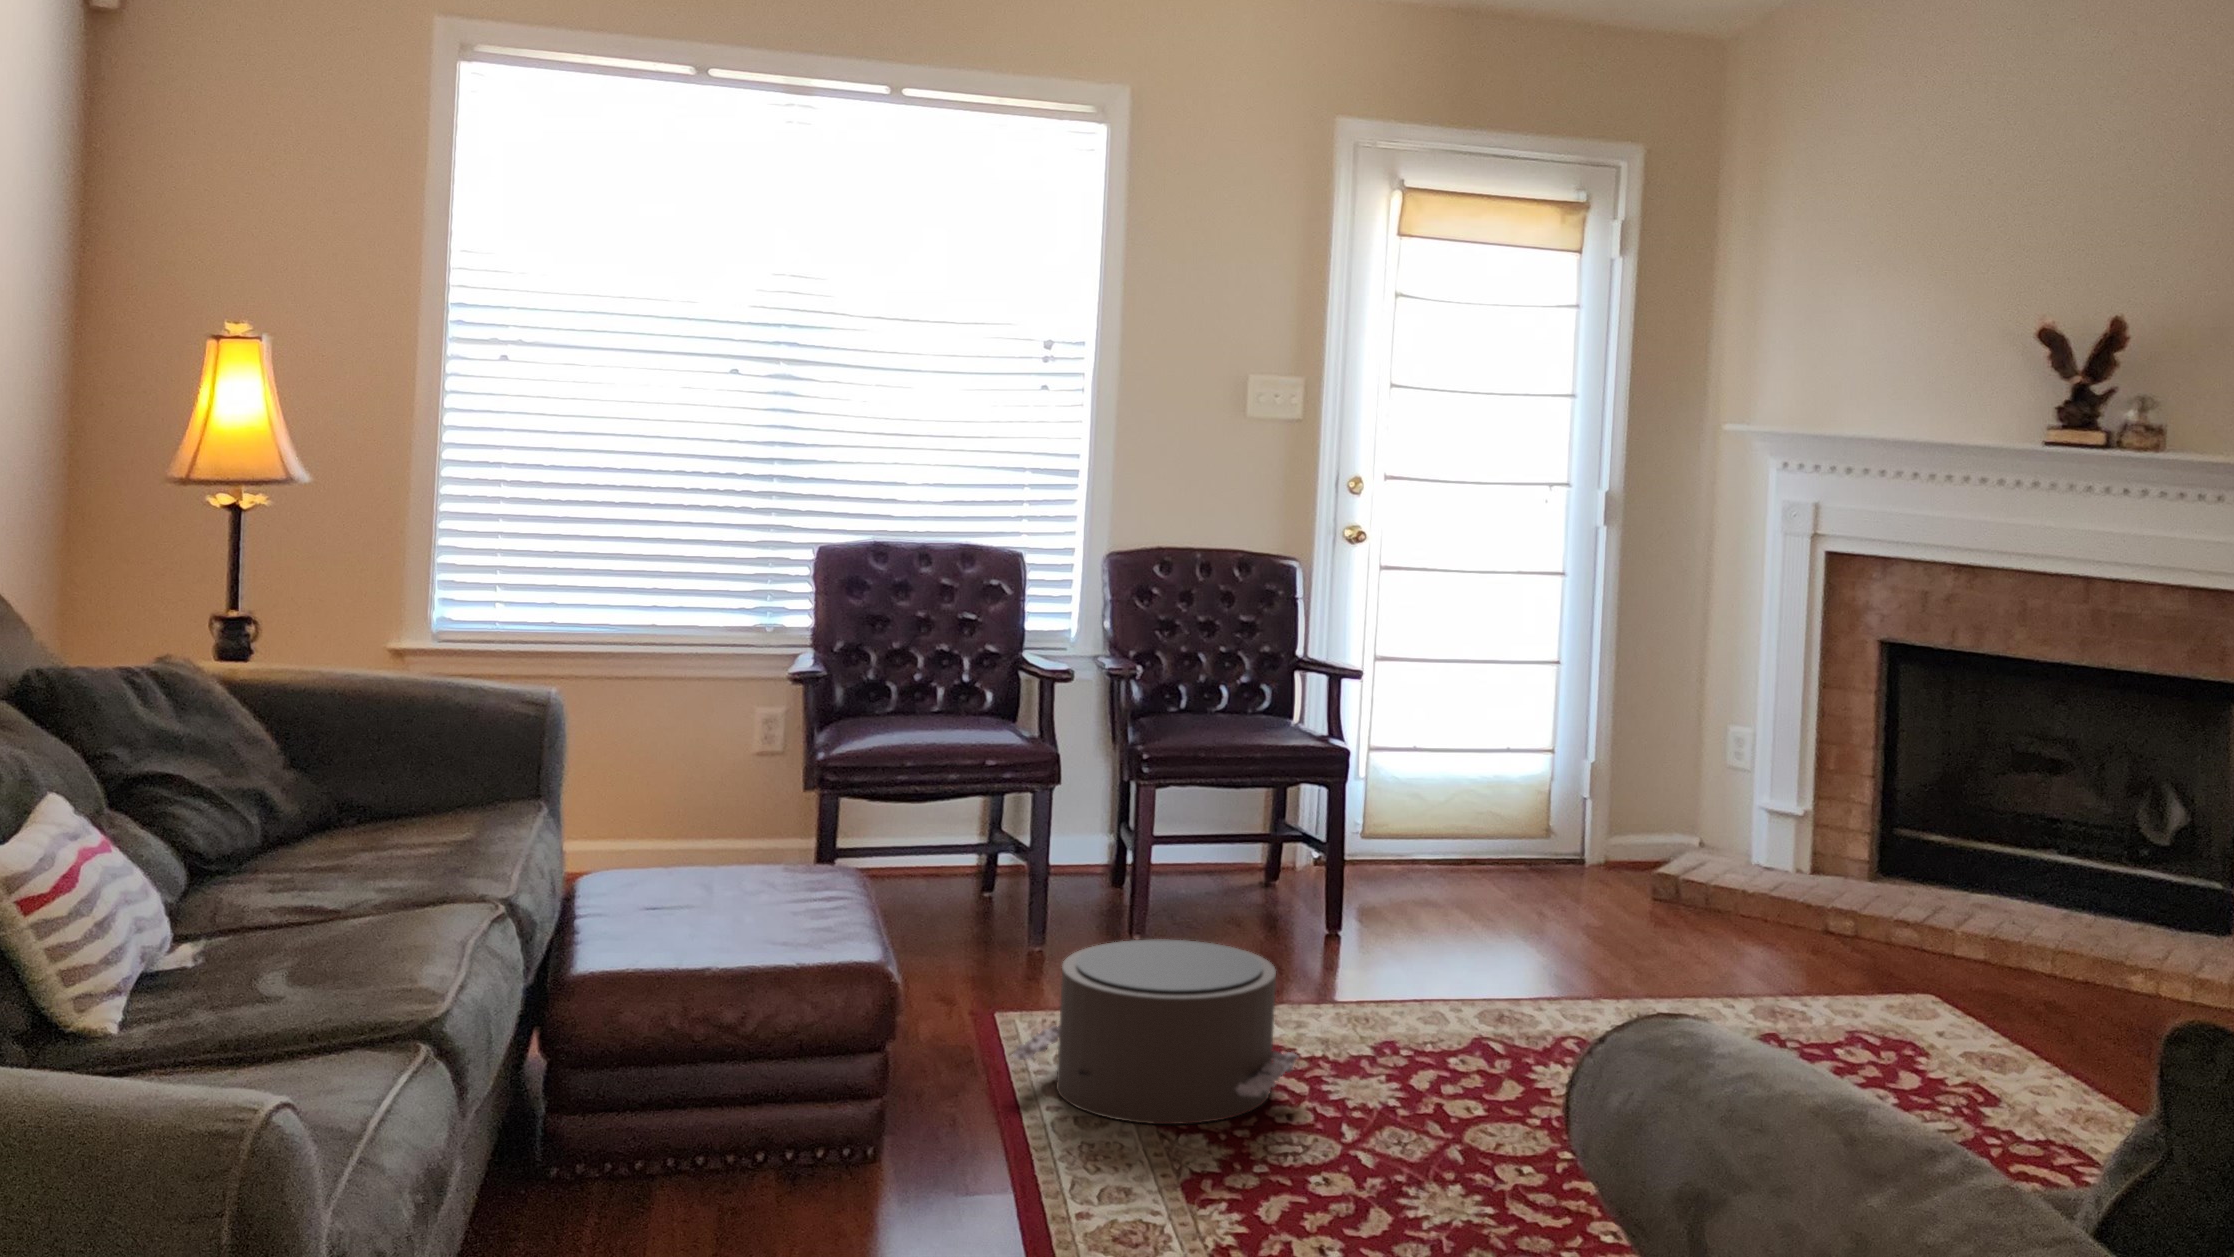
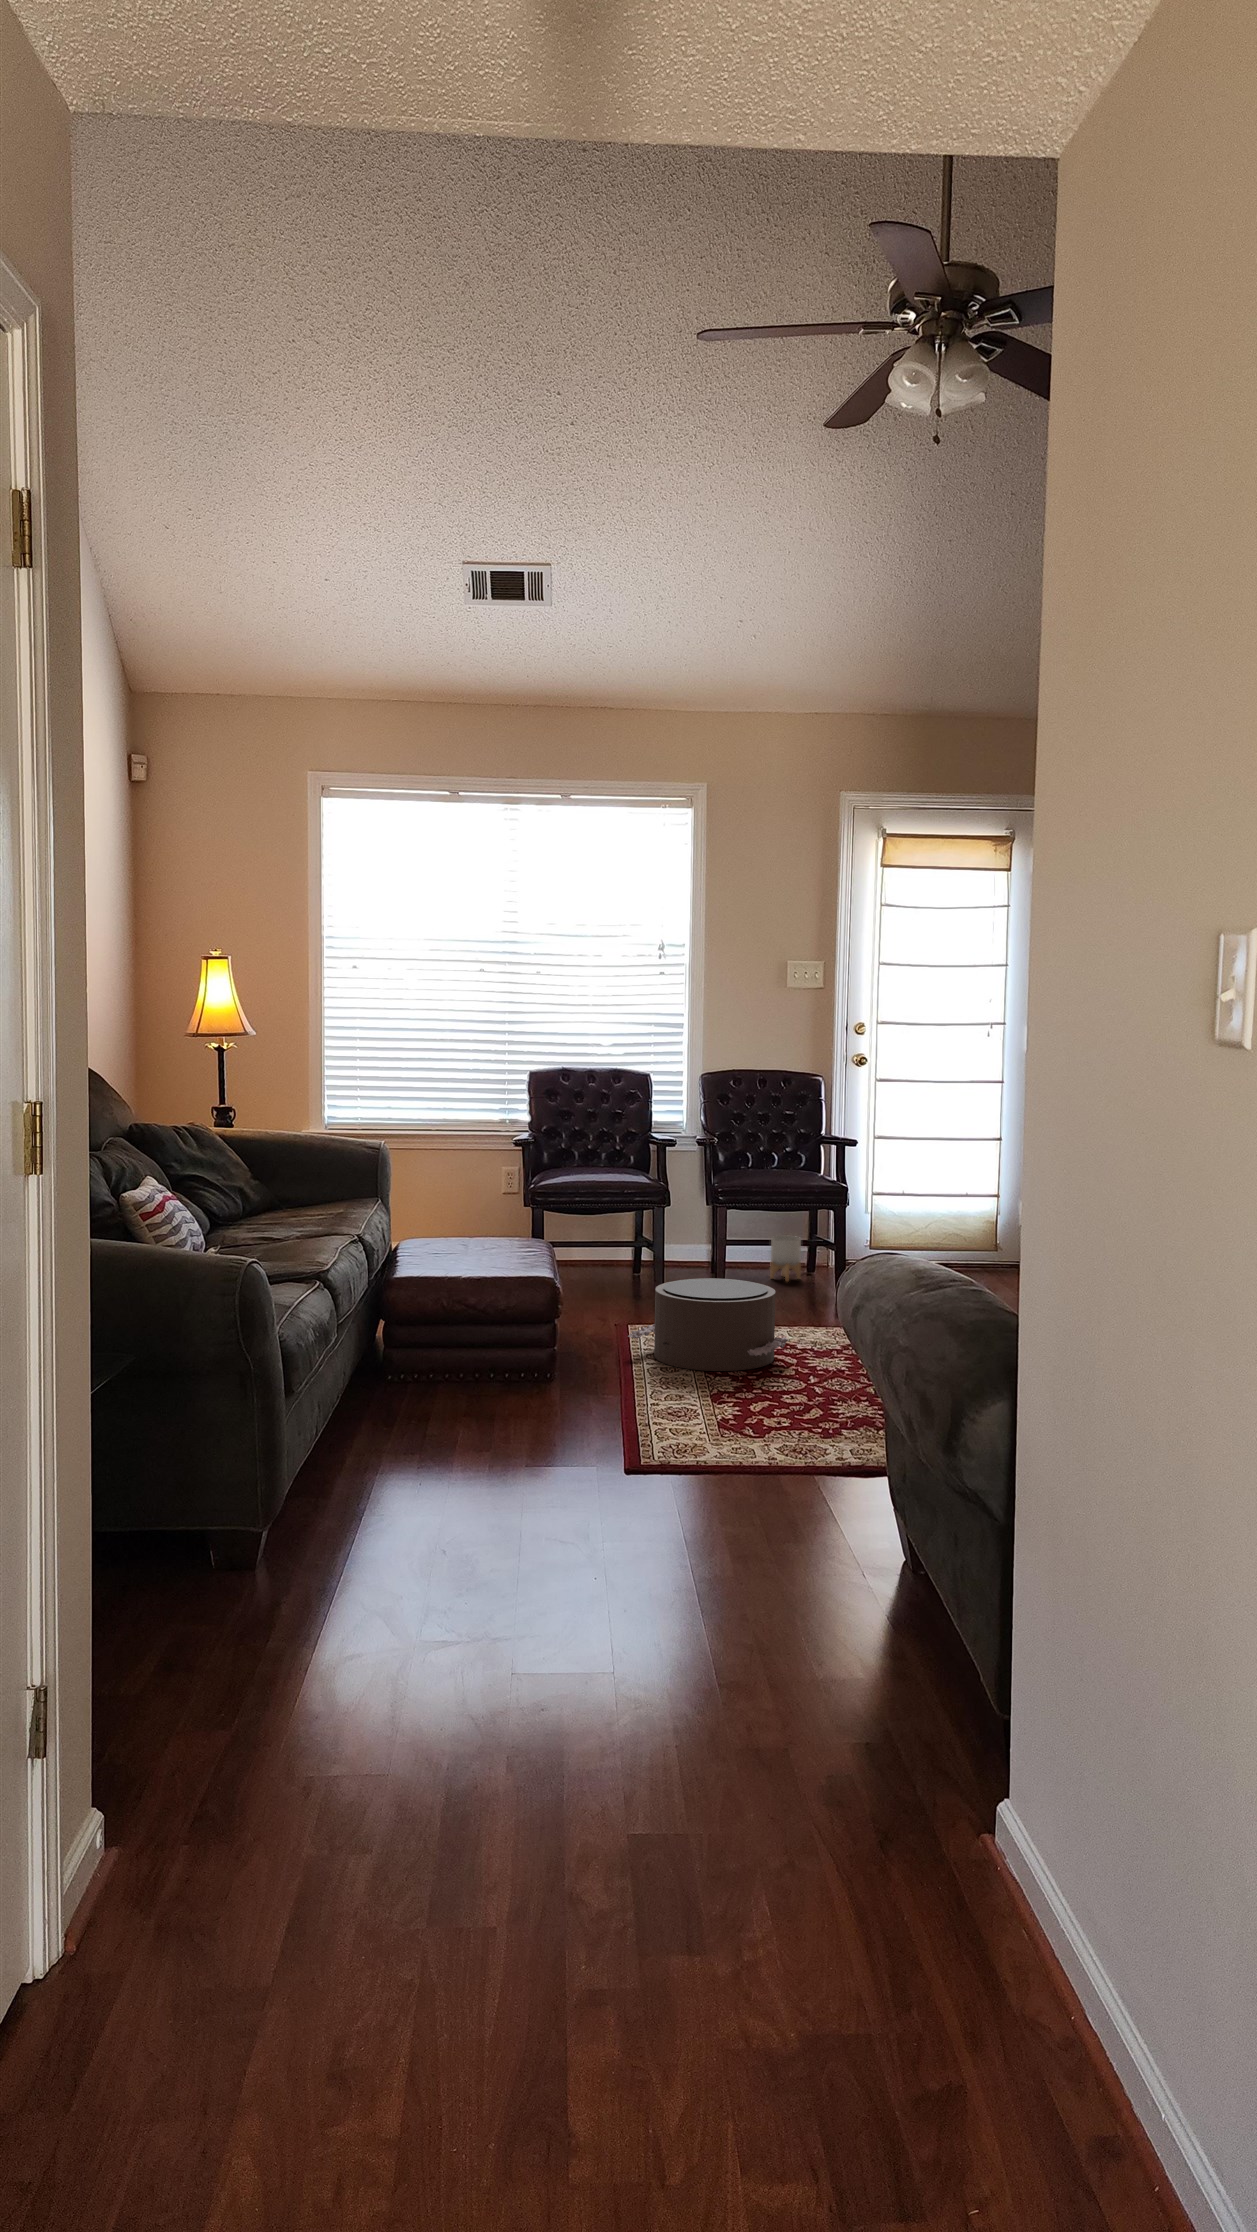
planter: none [1212,829,1264,908] -> present [770,1236,801,1281]

